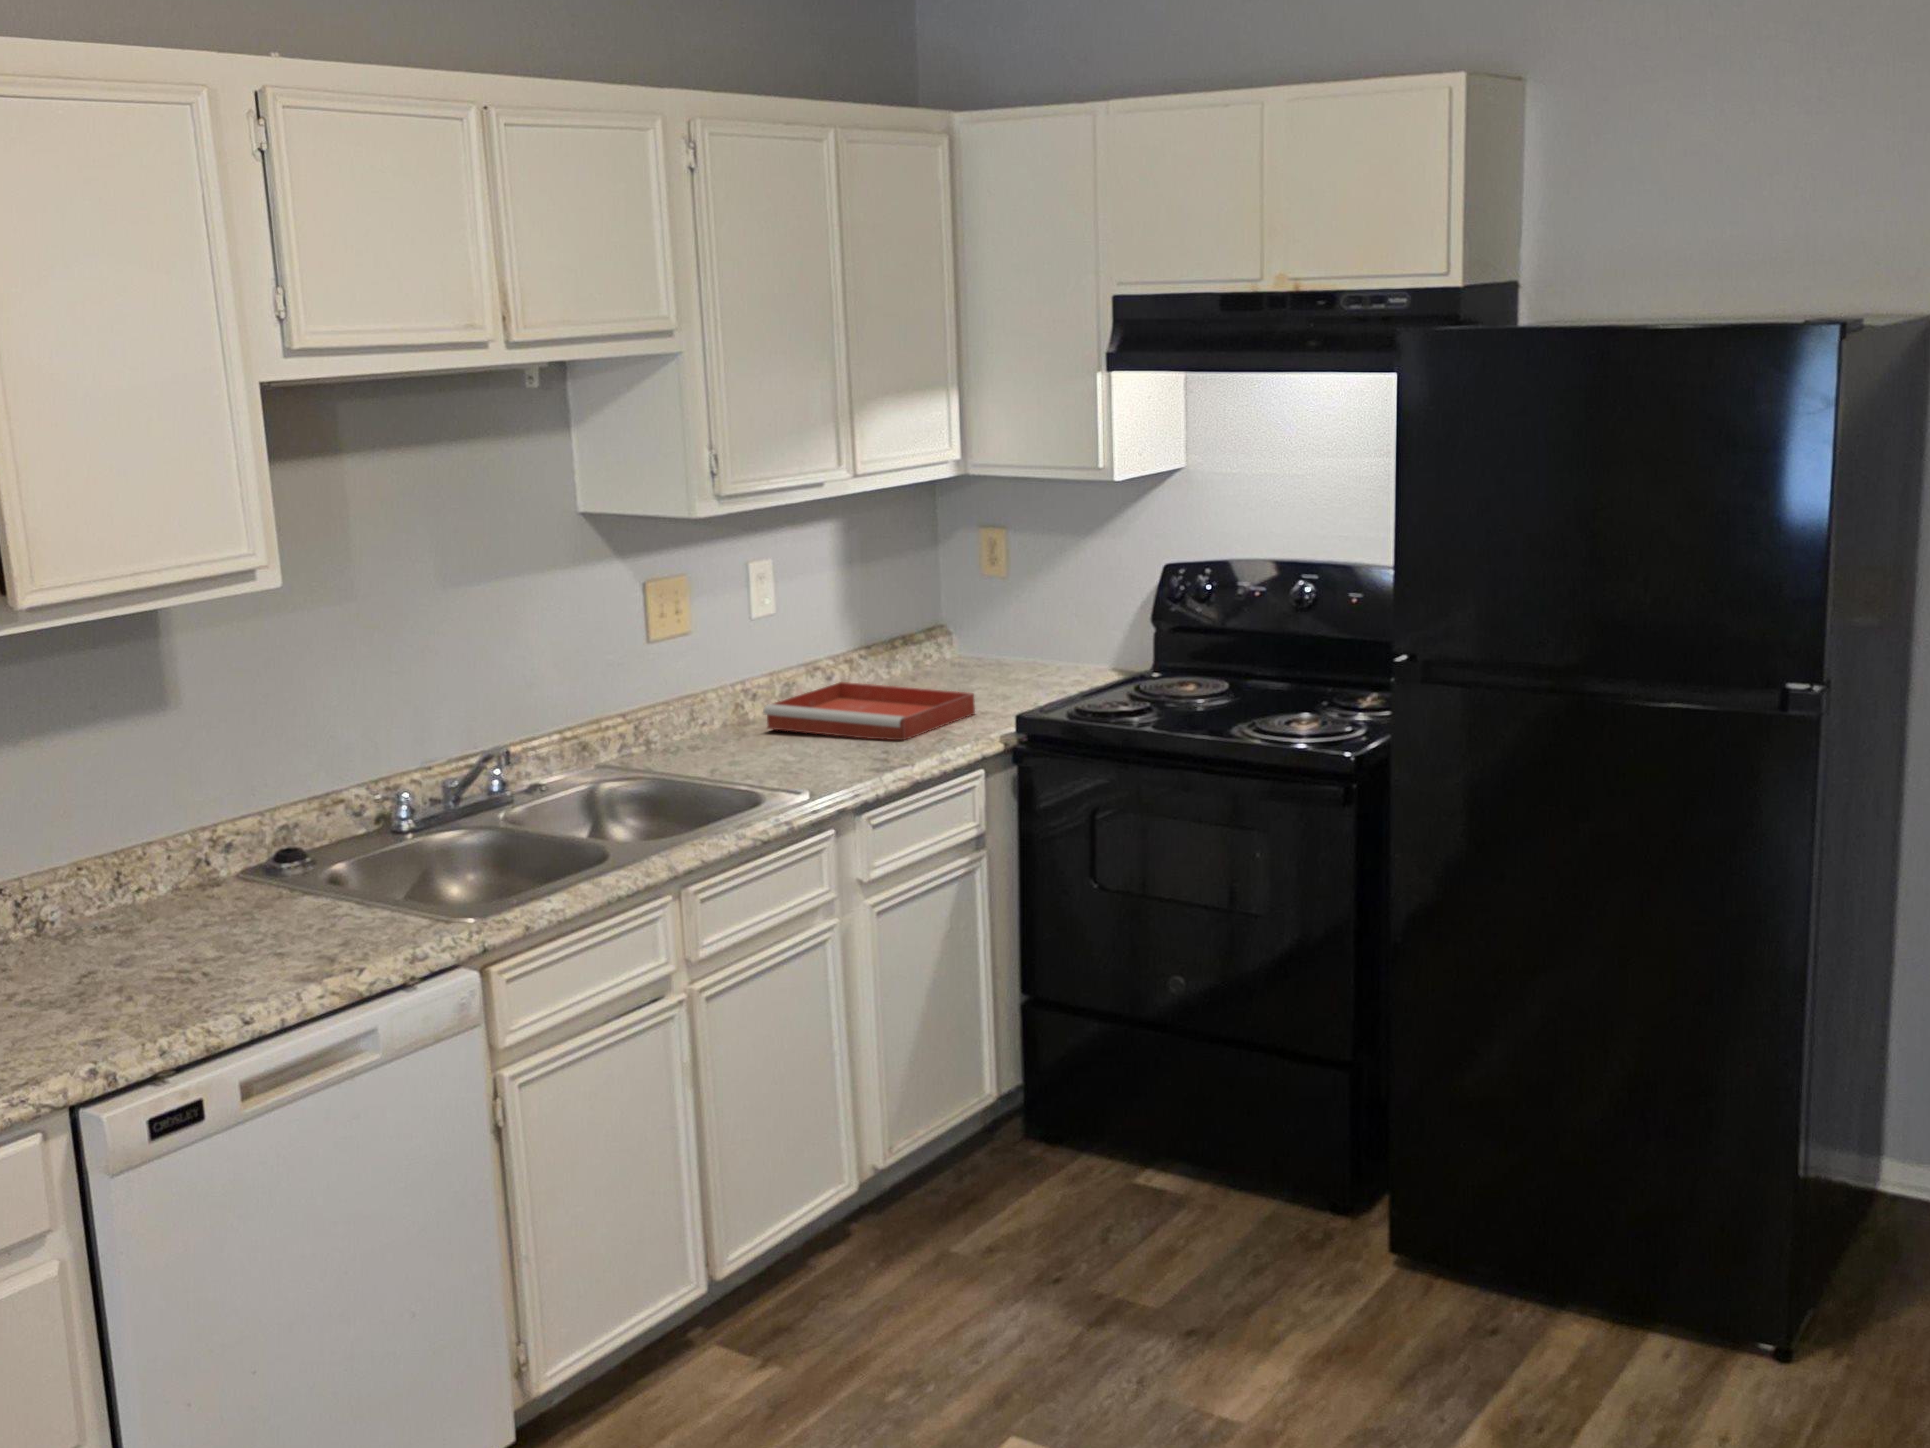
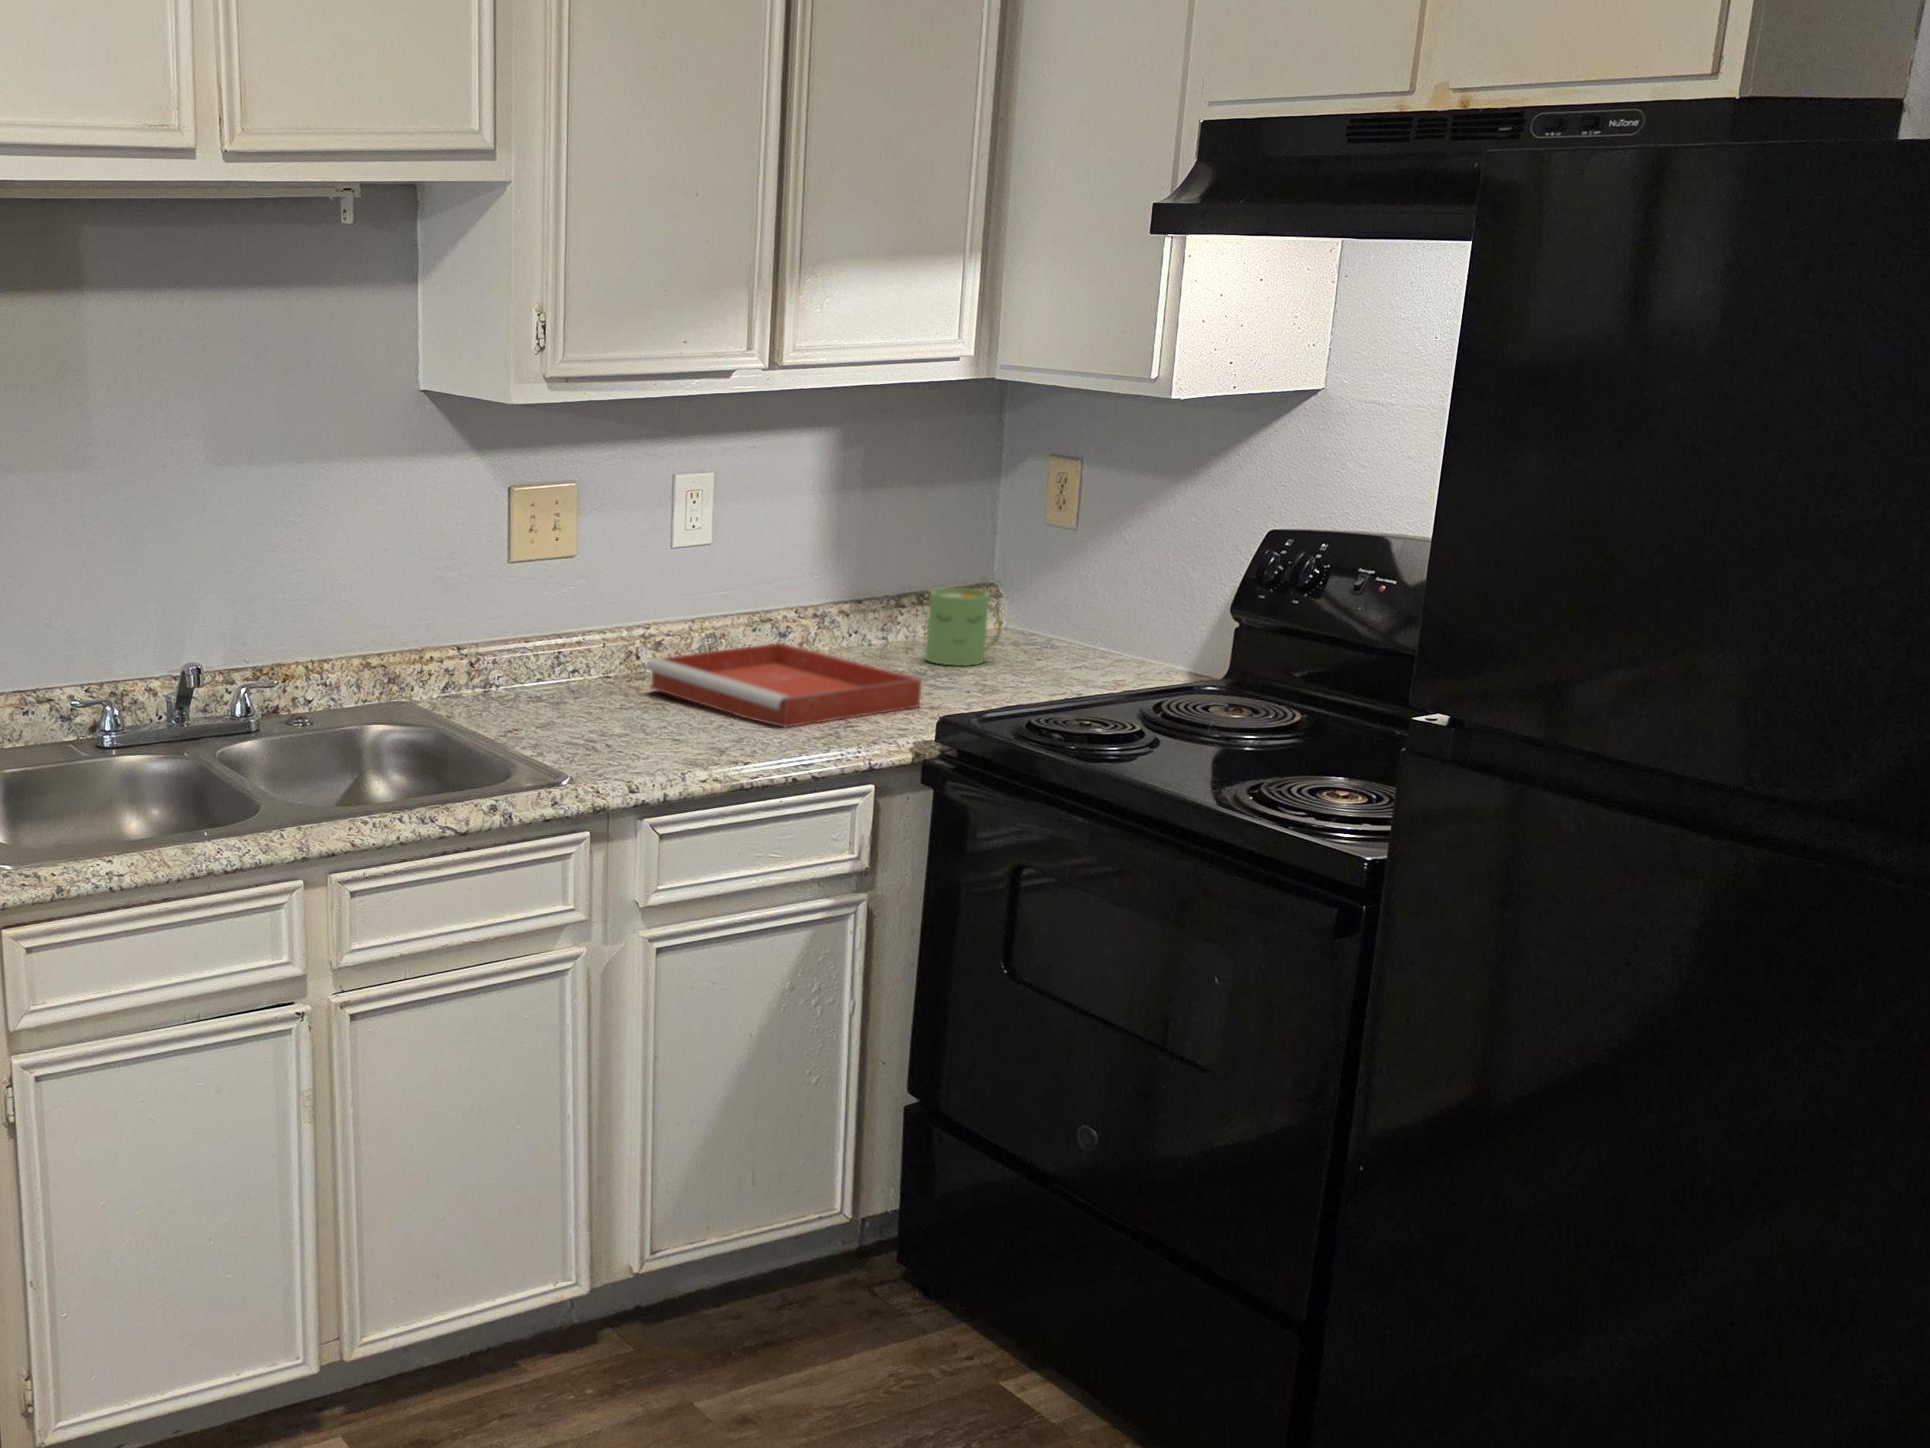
mug: none [928,625,982,684] -> present [926,588,1001,666]

